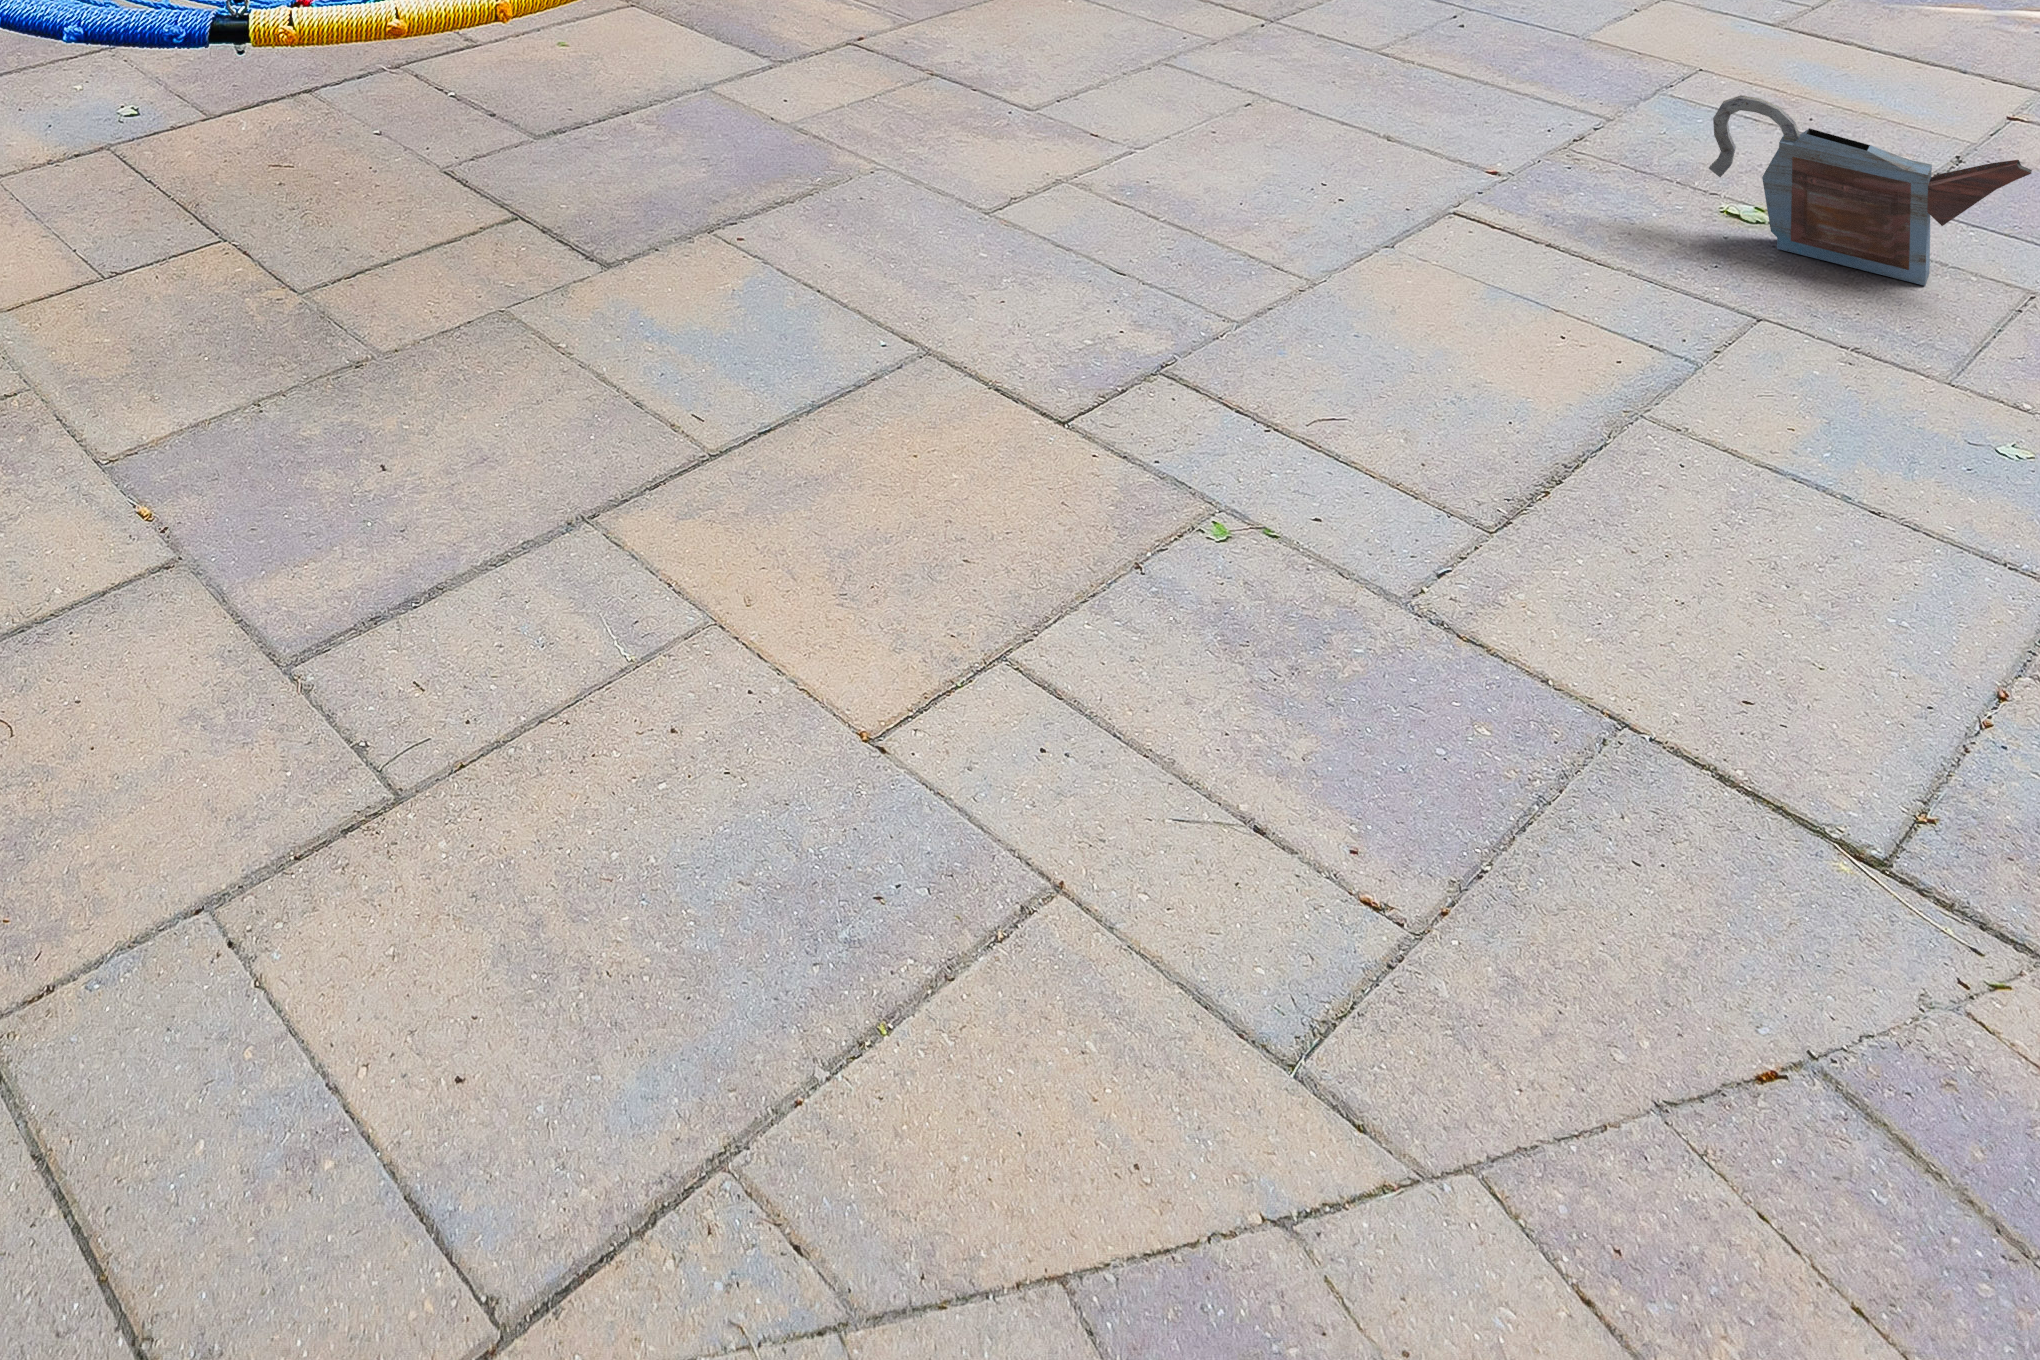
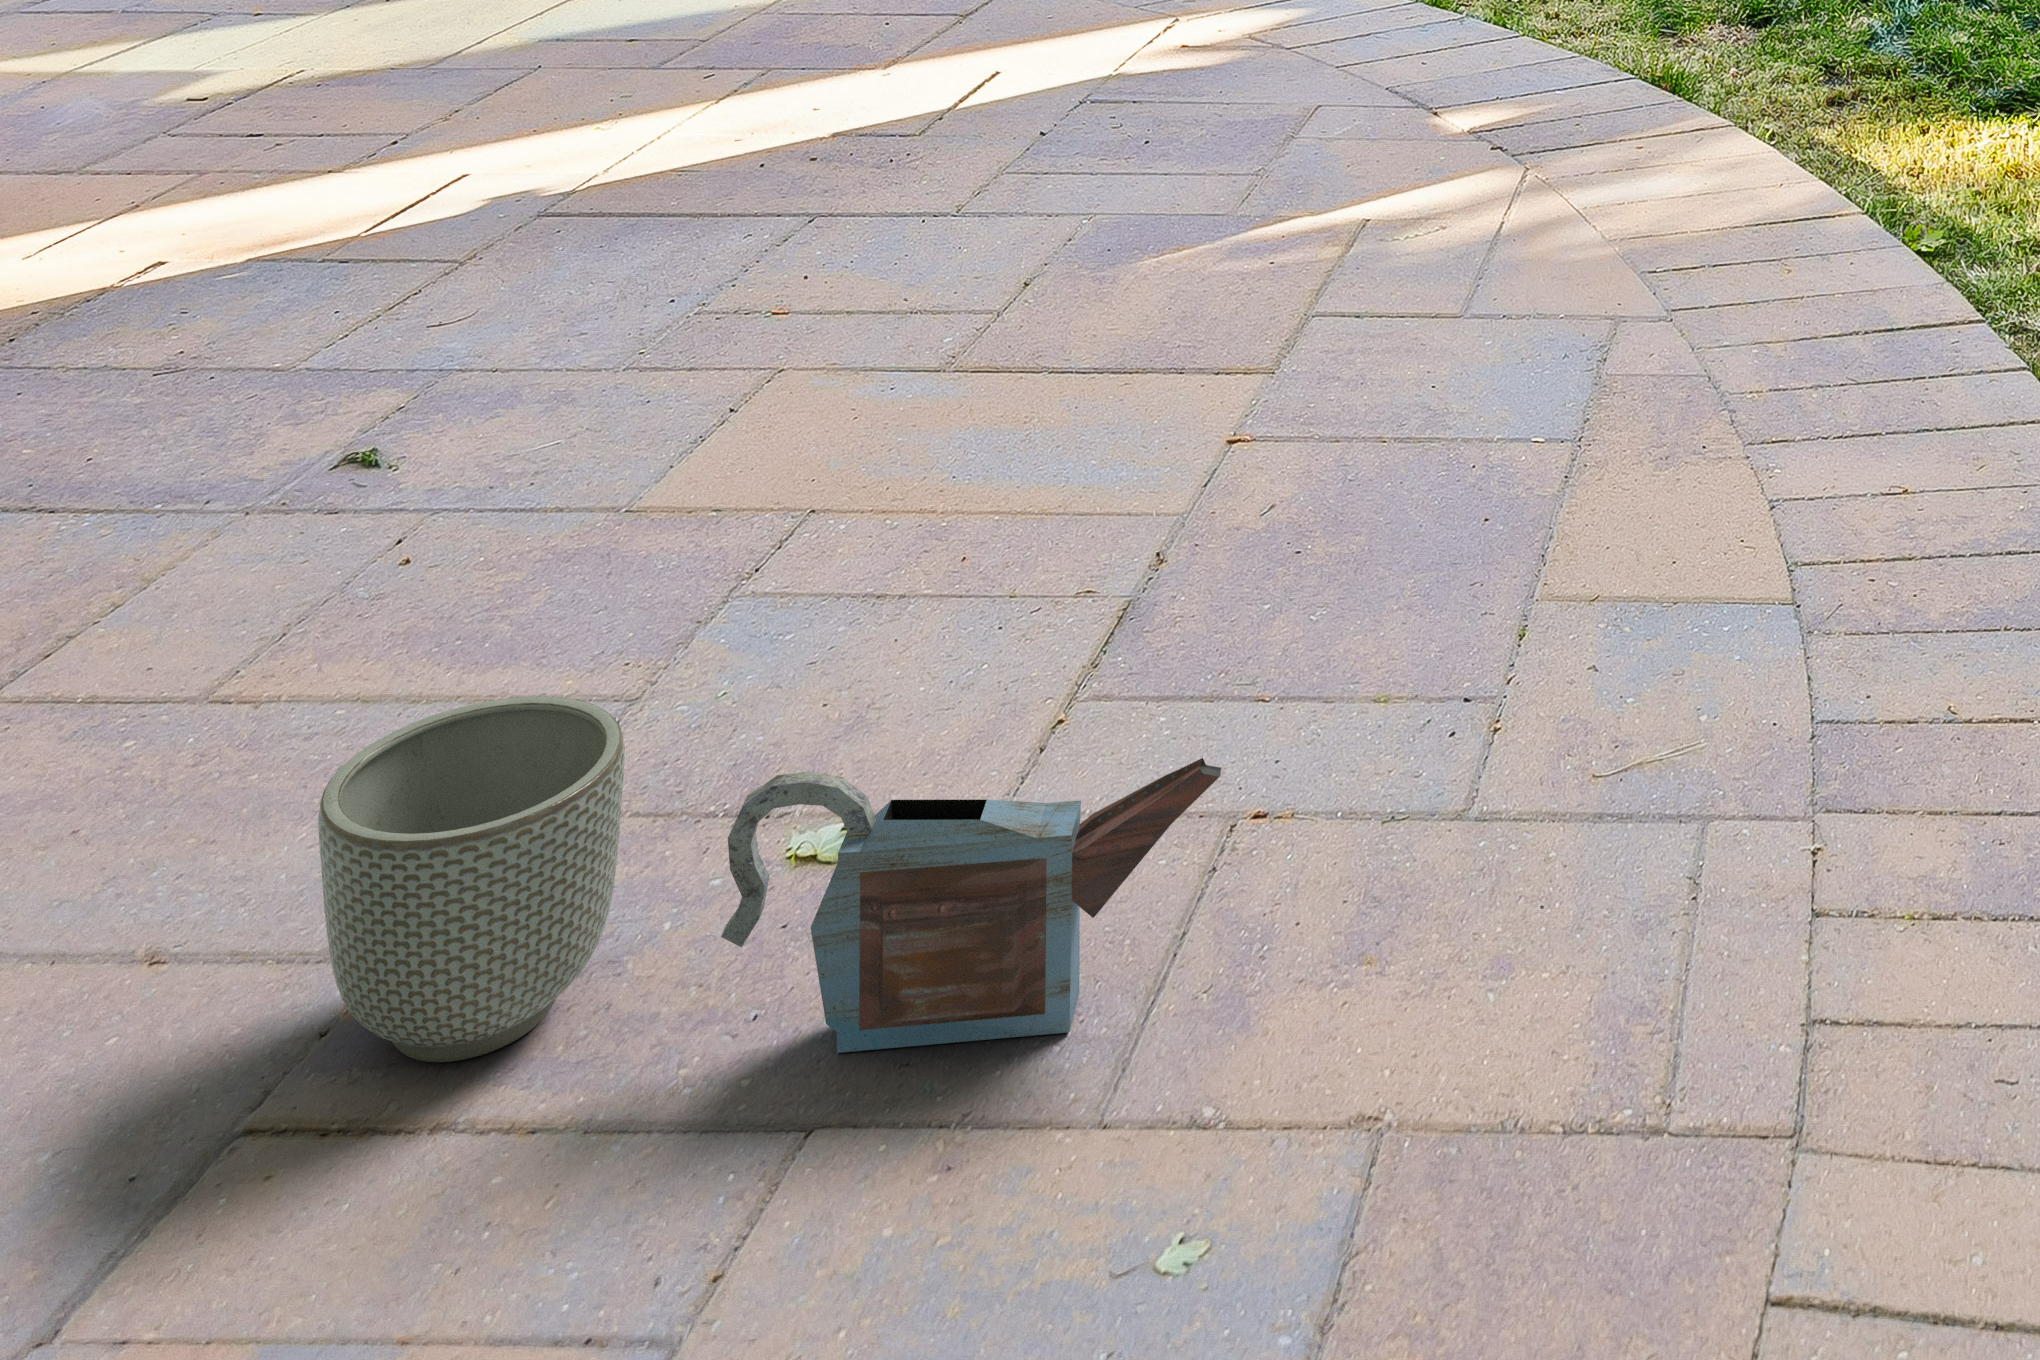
planter: none [1495,30,1648,191] -> present [318,696,625,1062]

